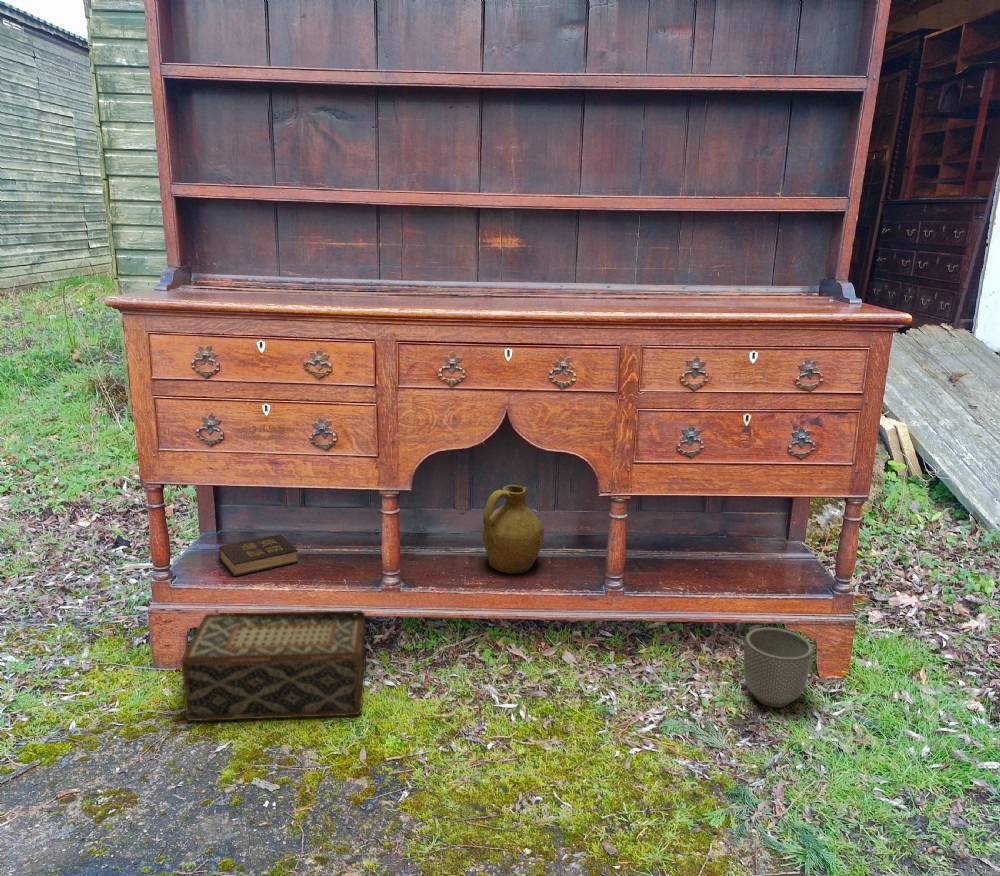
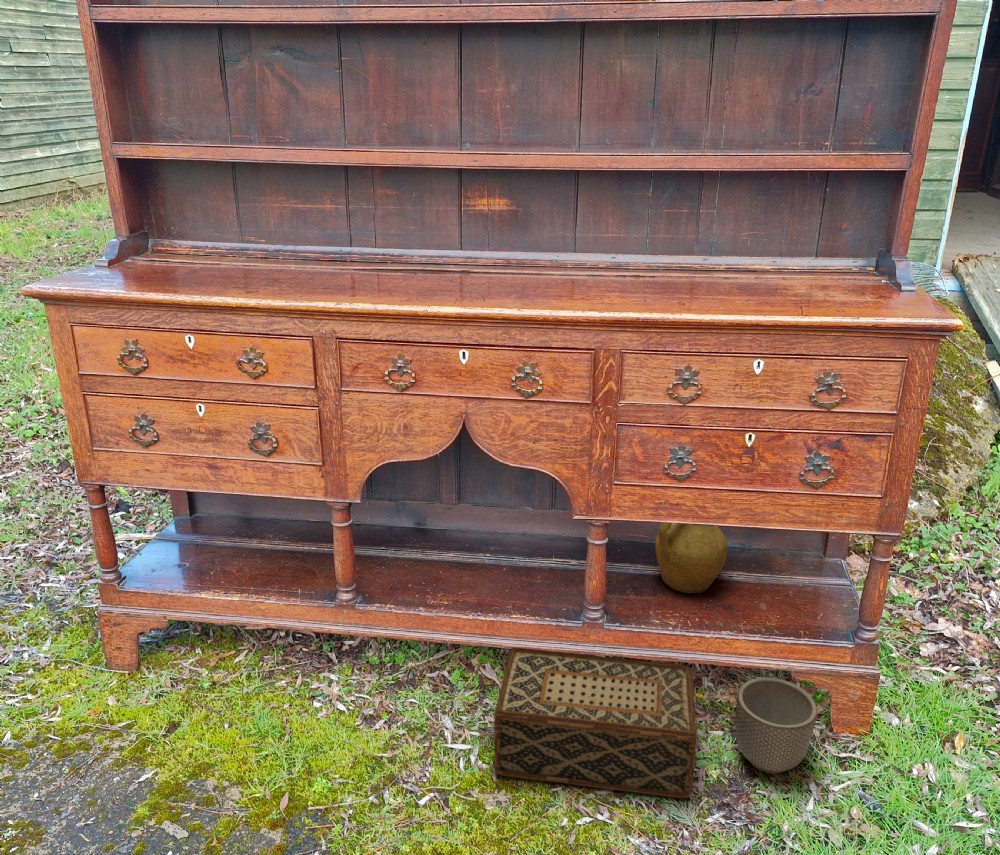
pitcher: present [482,485,544,574] -> present [655,523,728,594]
hardback book: present [219,534,298,576] -> none [182,525,262,576]
woven basket: present [182,610,366,721] -> present [494,647,698,798]

